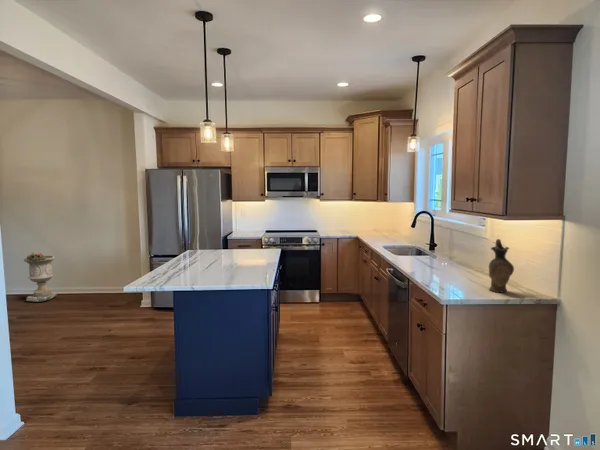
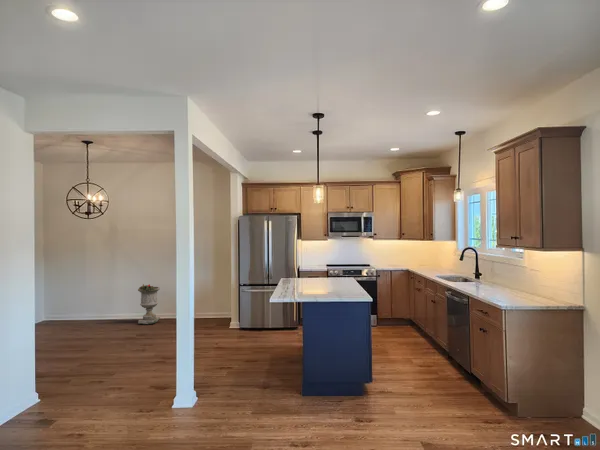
ceramic pitcher: present [489,239,514,292] -> none [532,265,551,303]

